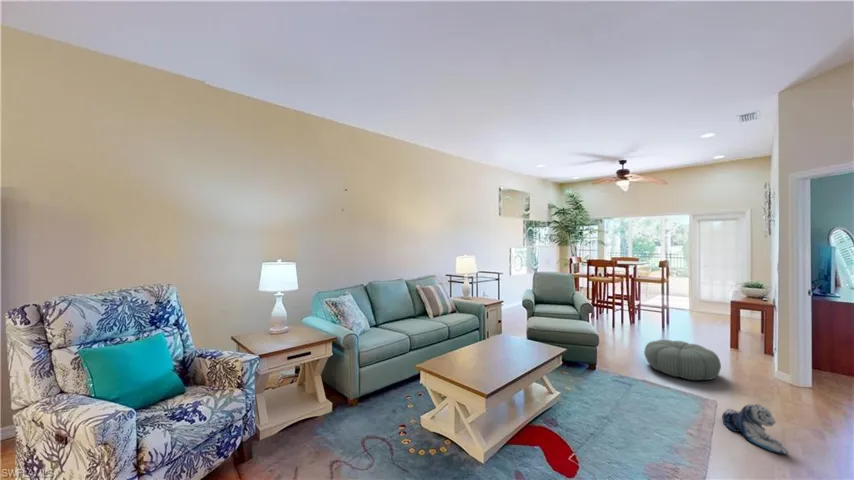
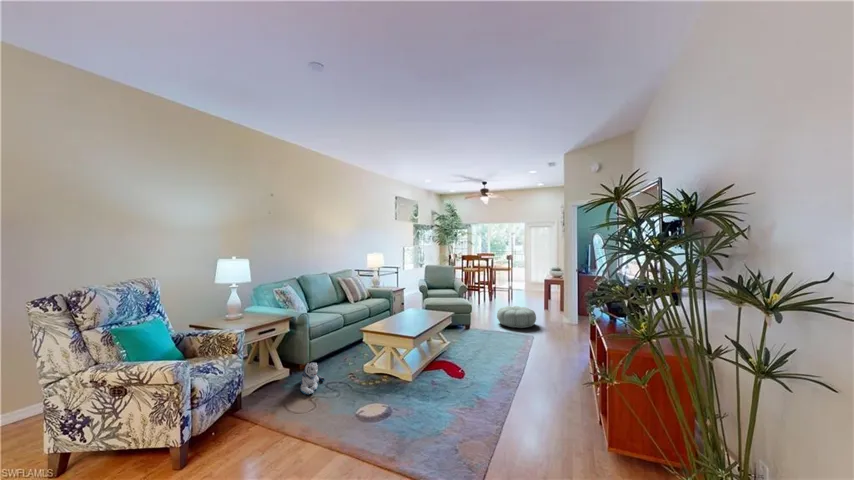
plush toy: present [722,404,788,454] -> present [300,363,324,395]

